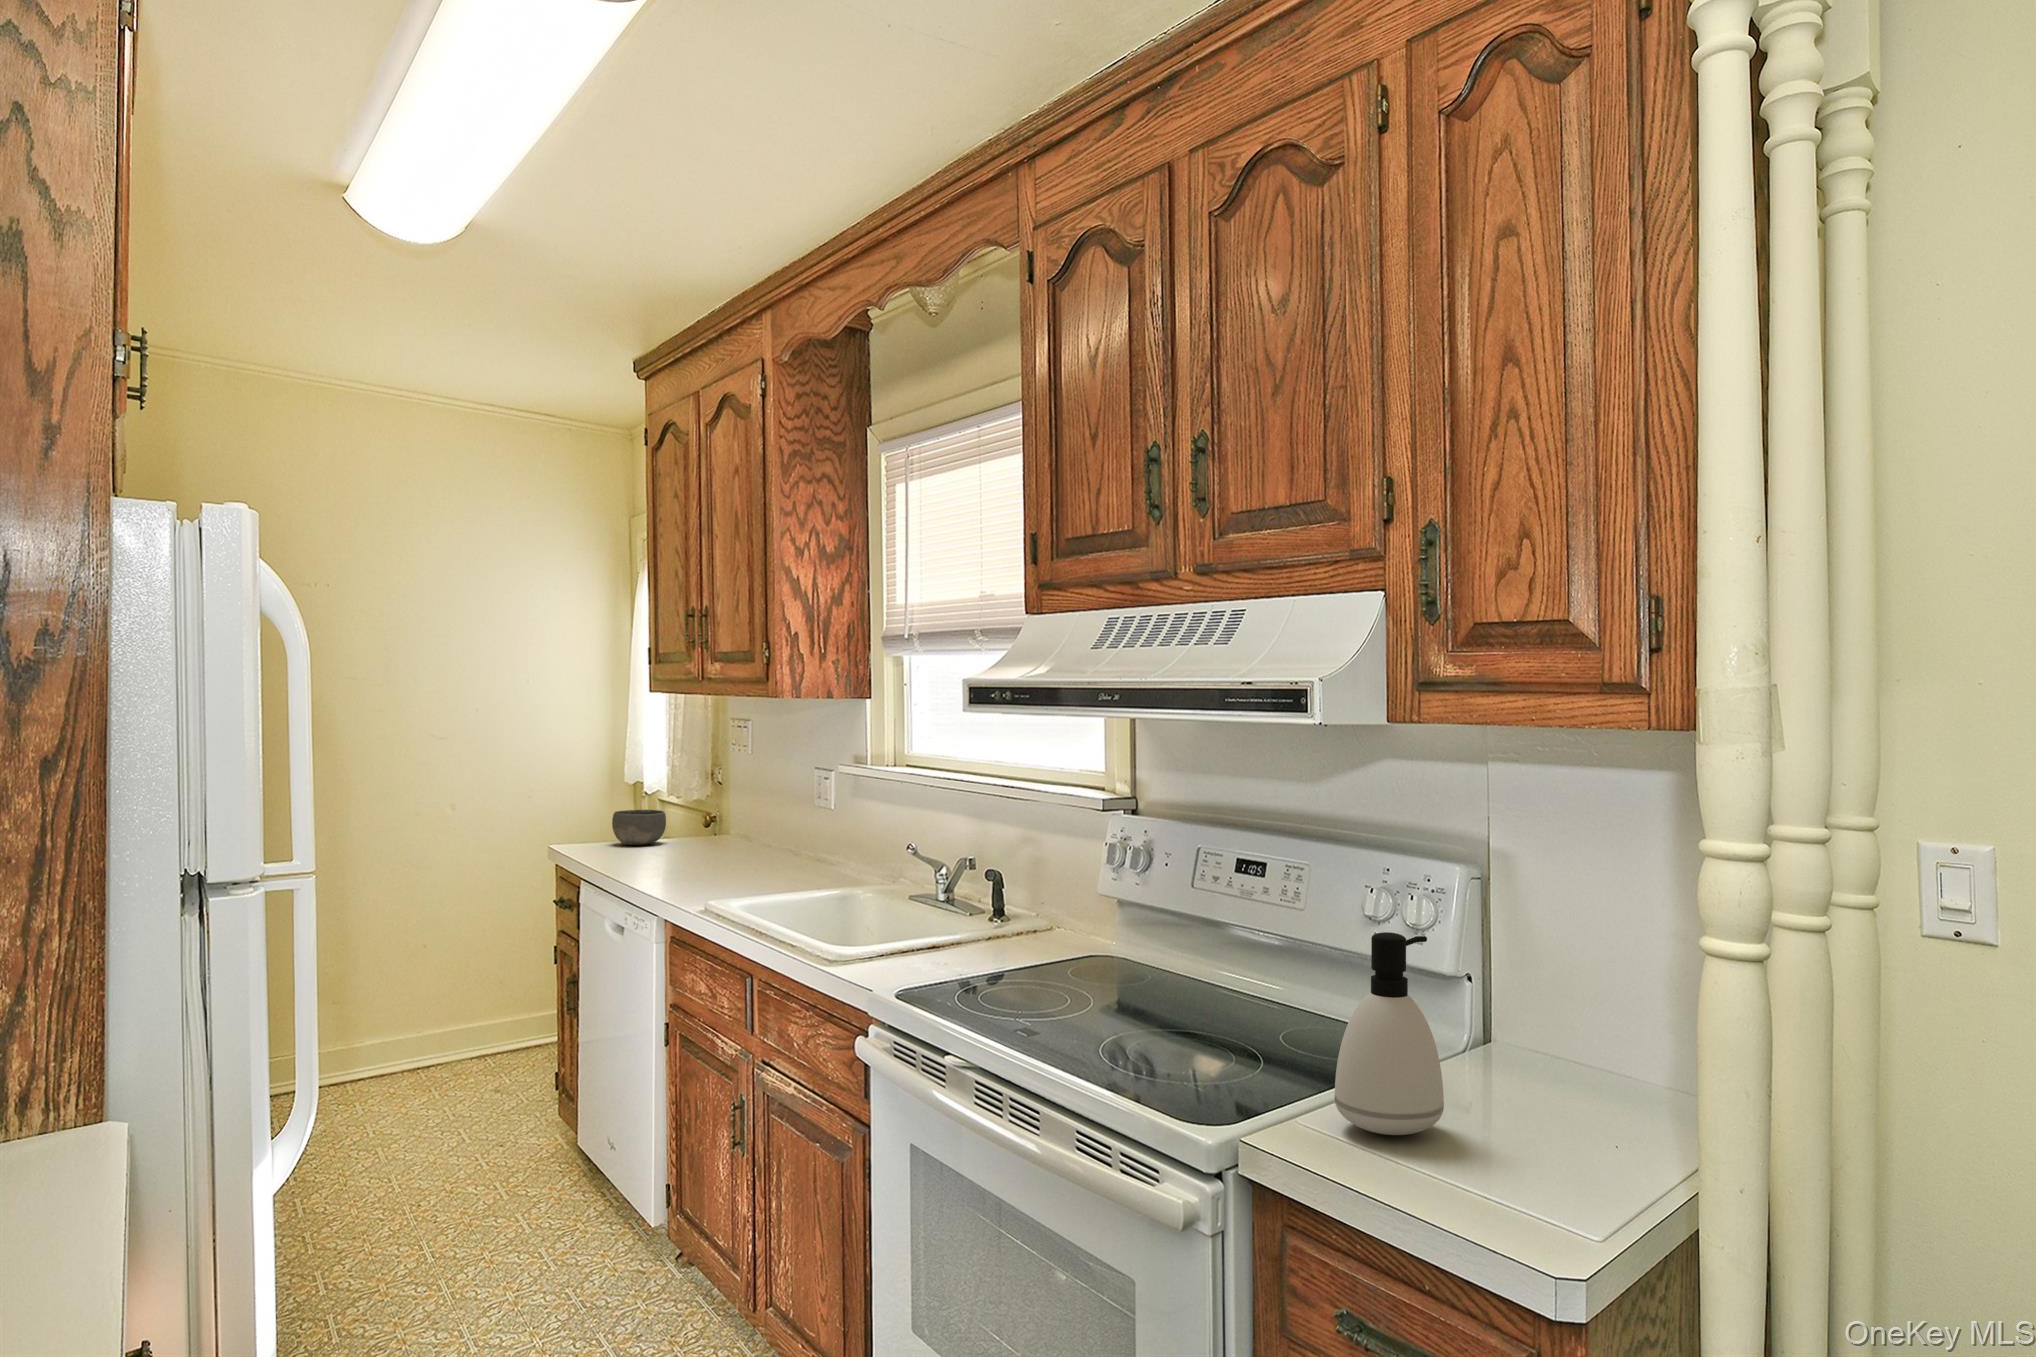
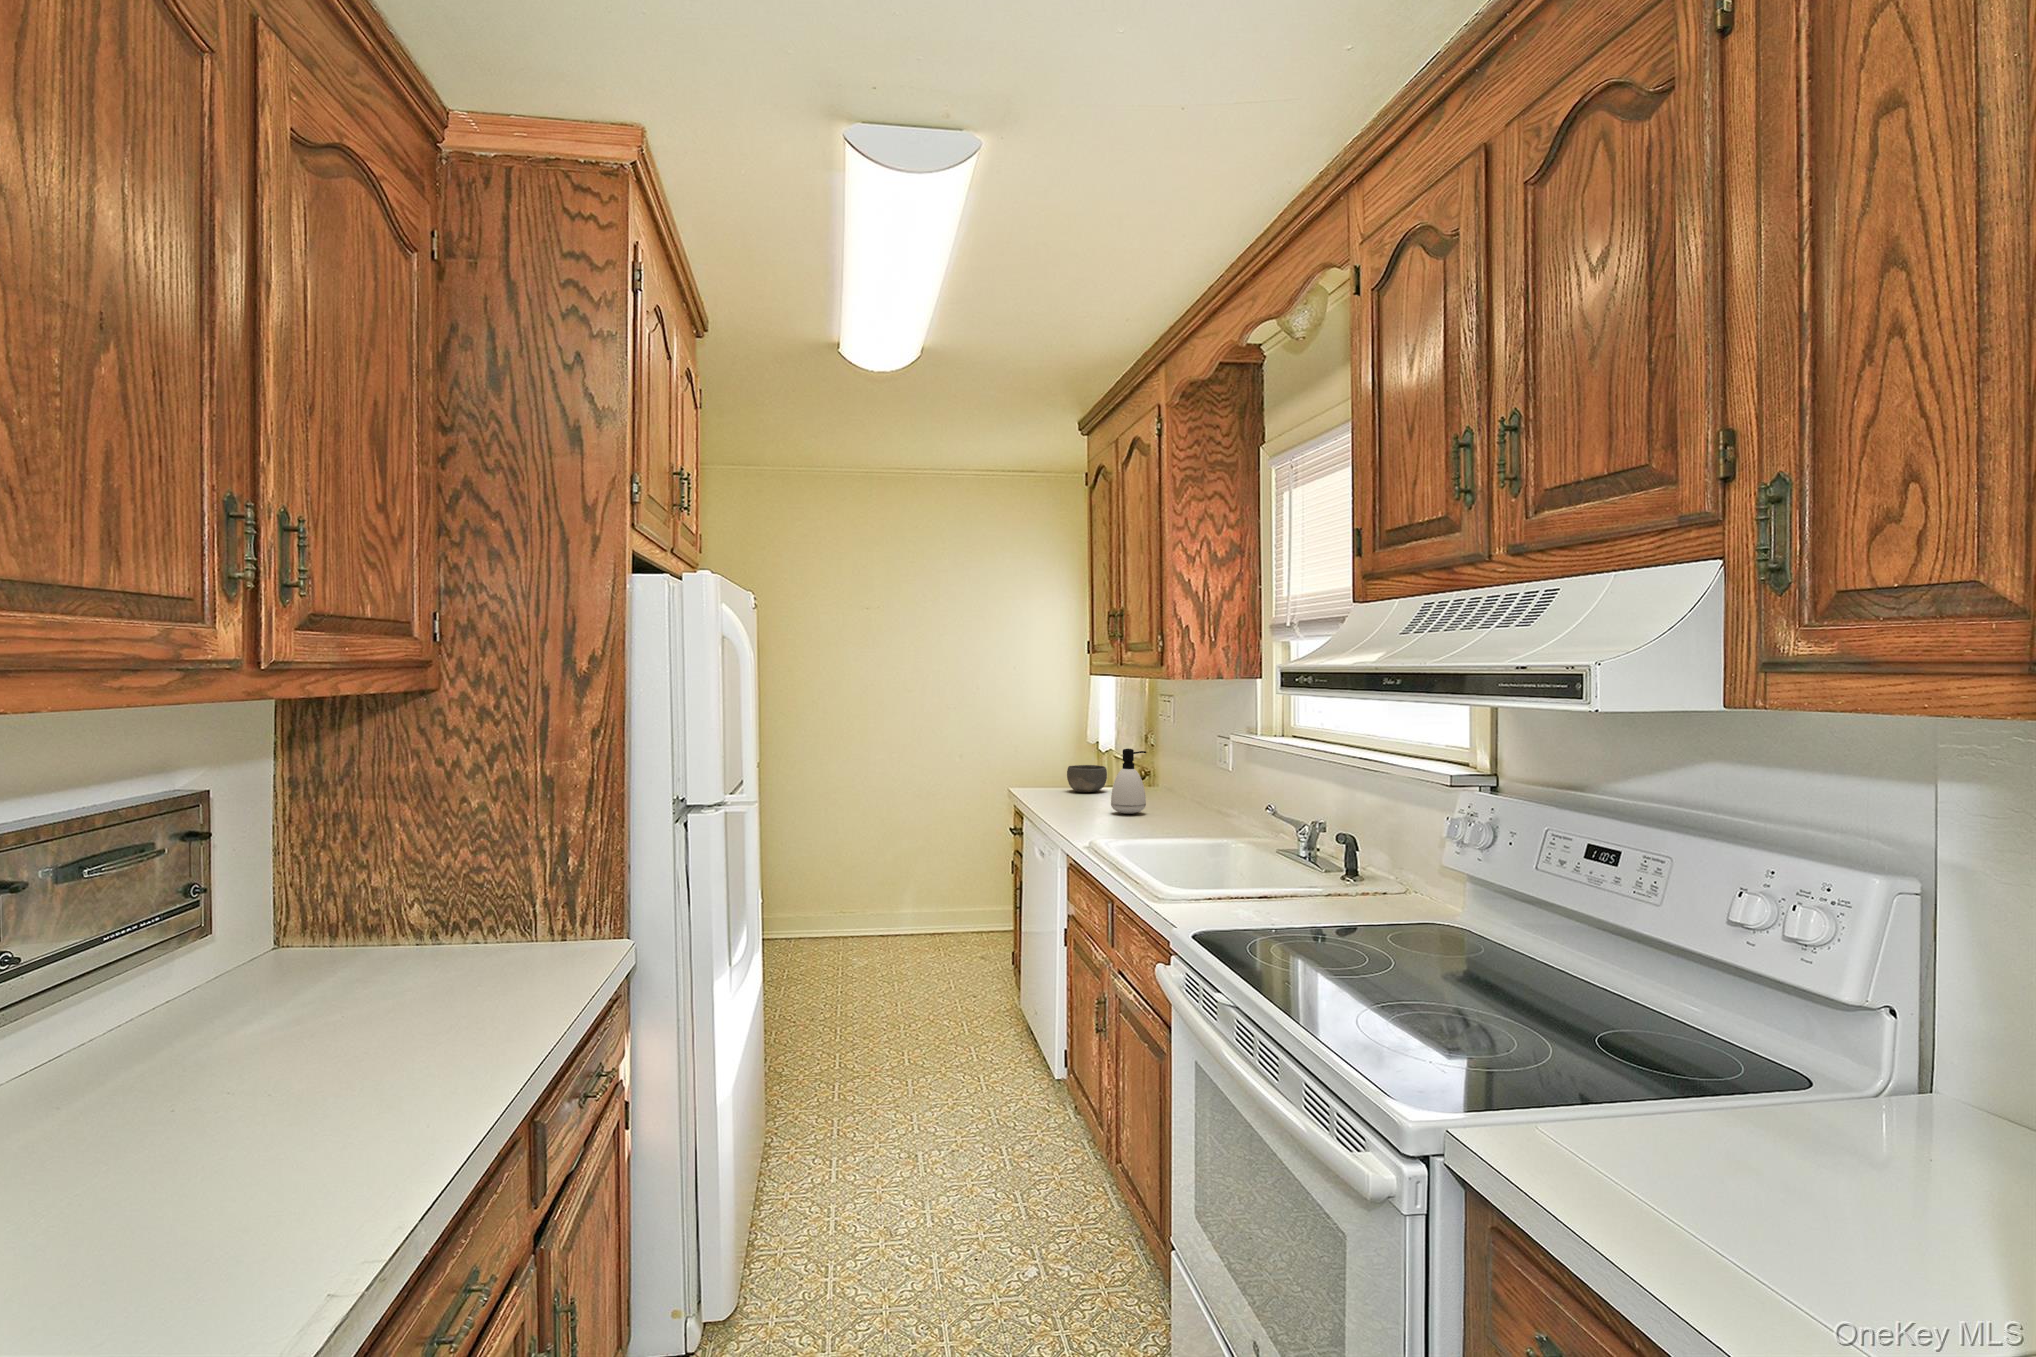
soap dispenser: present [1335,932,1444,1135] -> present [1111,749,1146,814]

